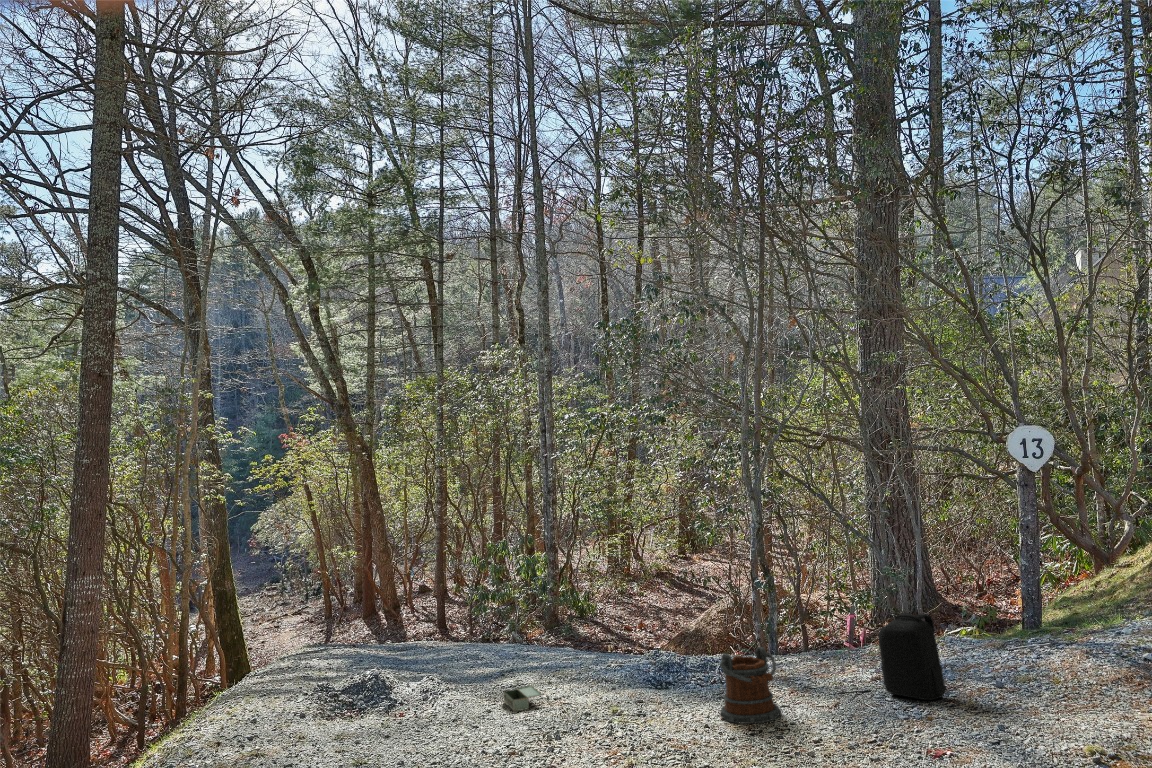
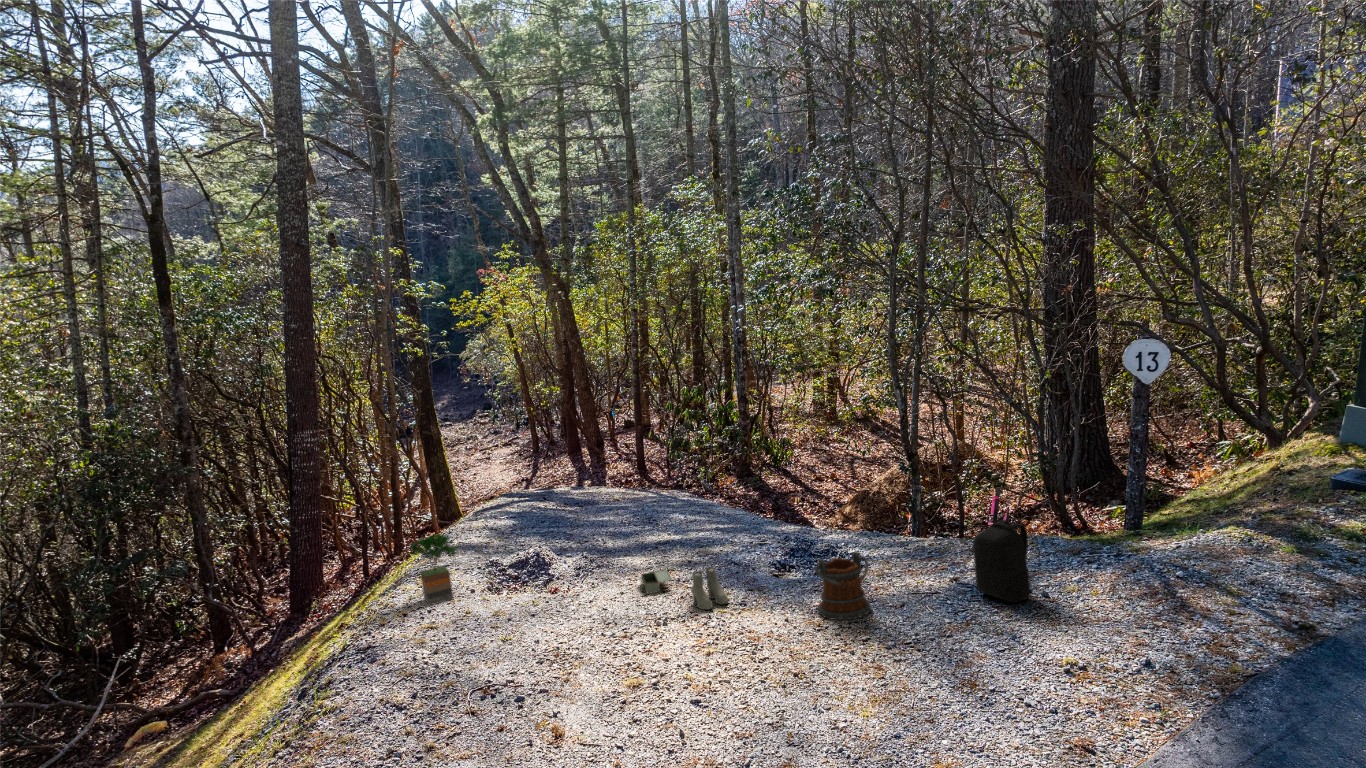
potted tree: none [232,646,291,733] -> present [410,534,457,605]
boots: none [571,674,614,722] -> present [692,567,728,610]

